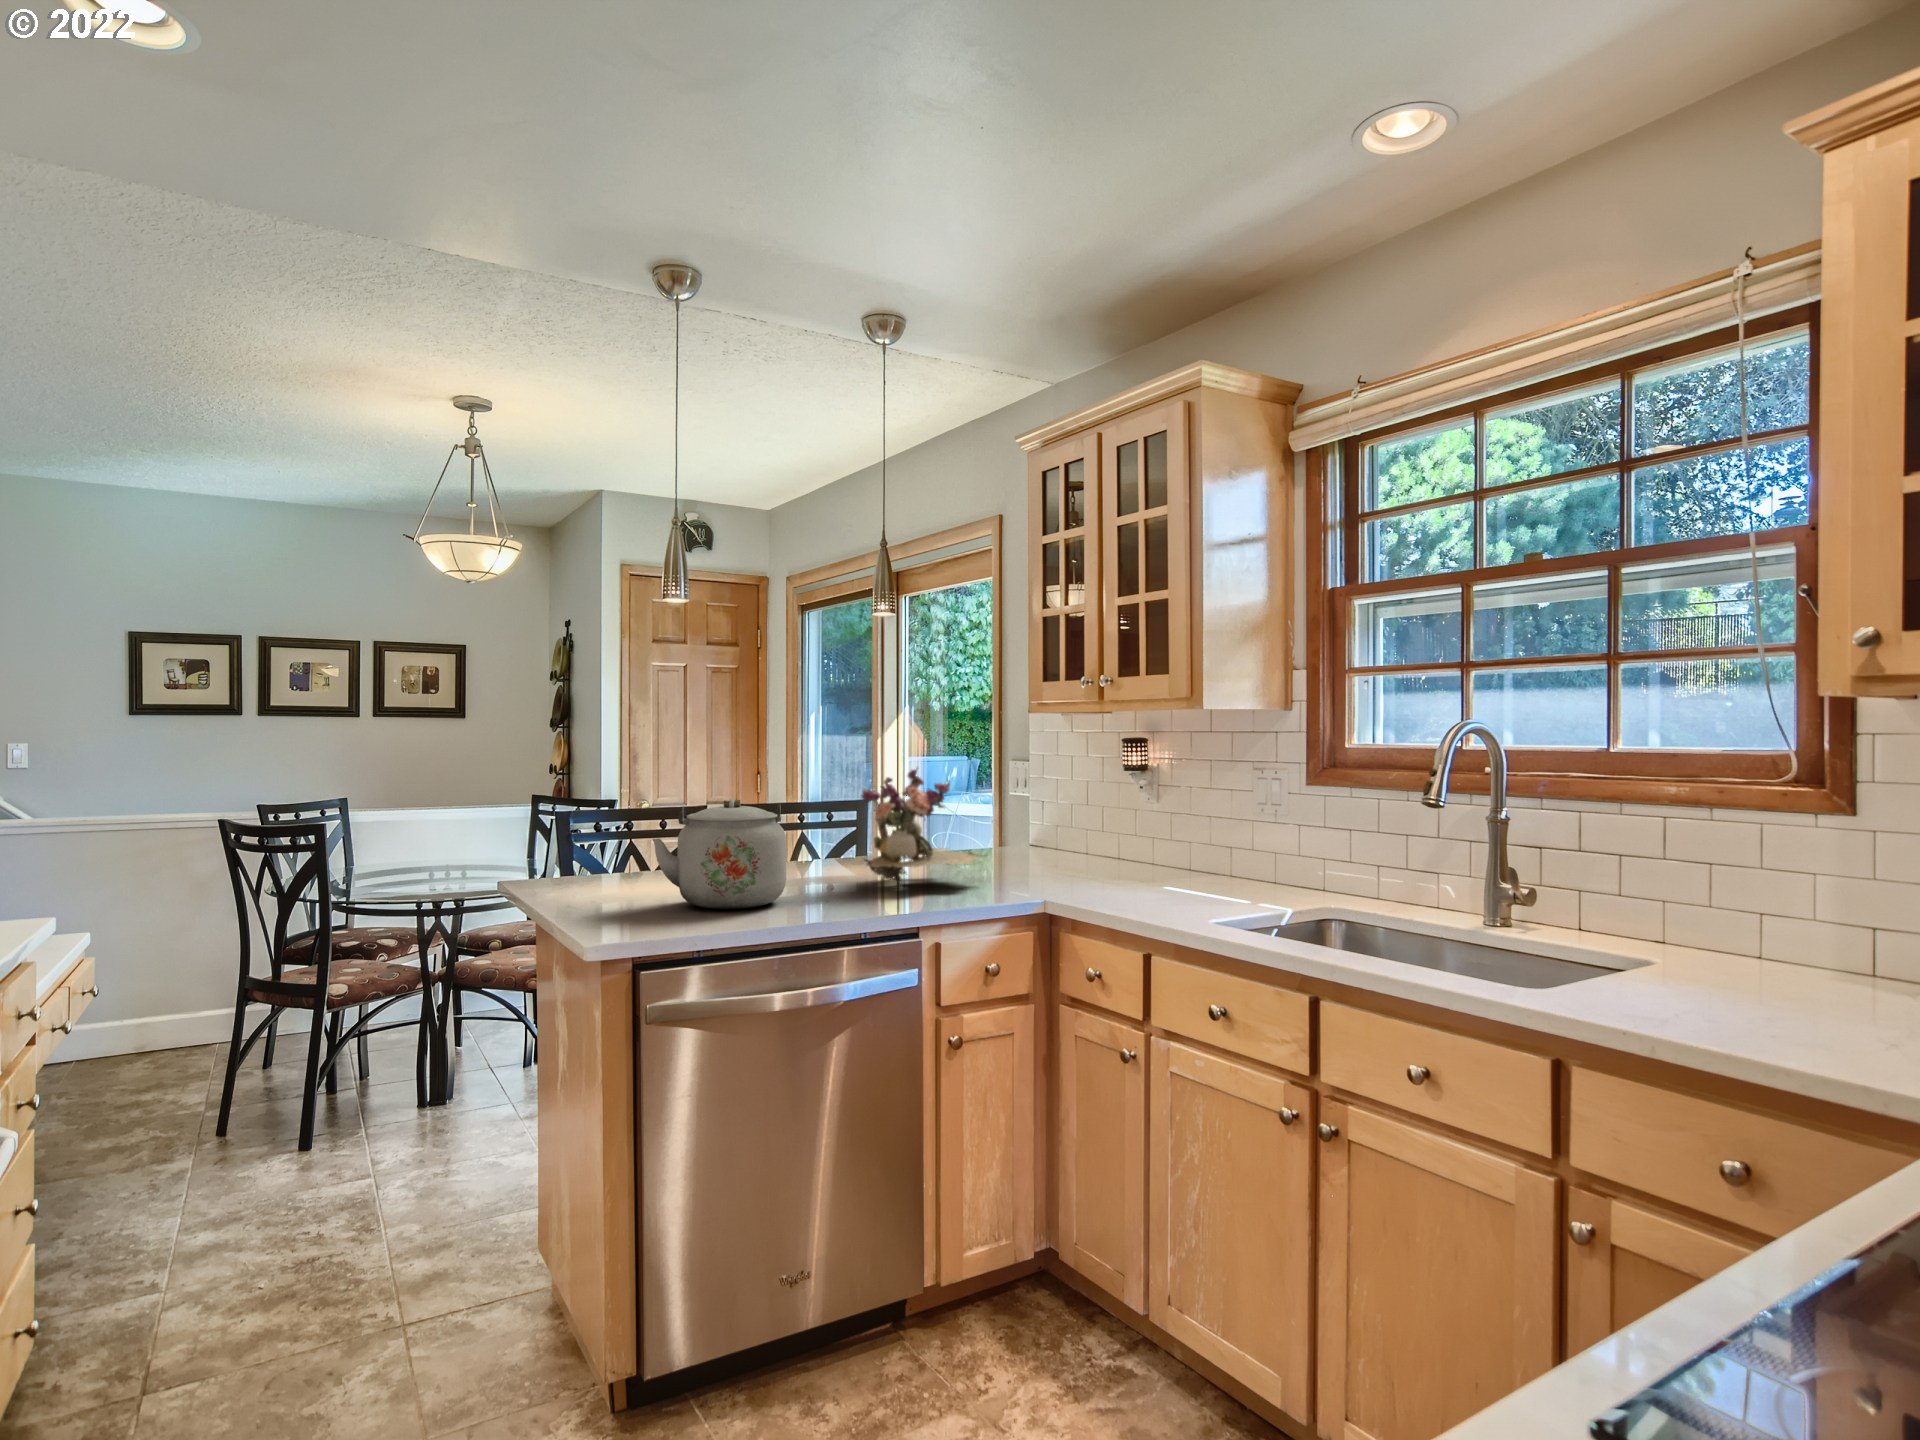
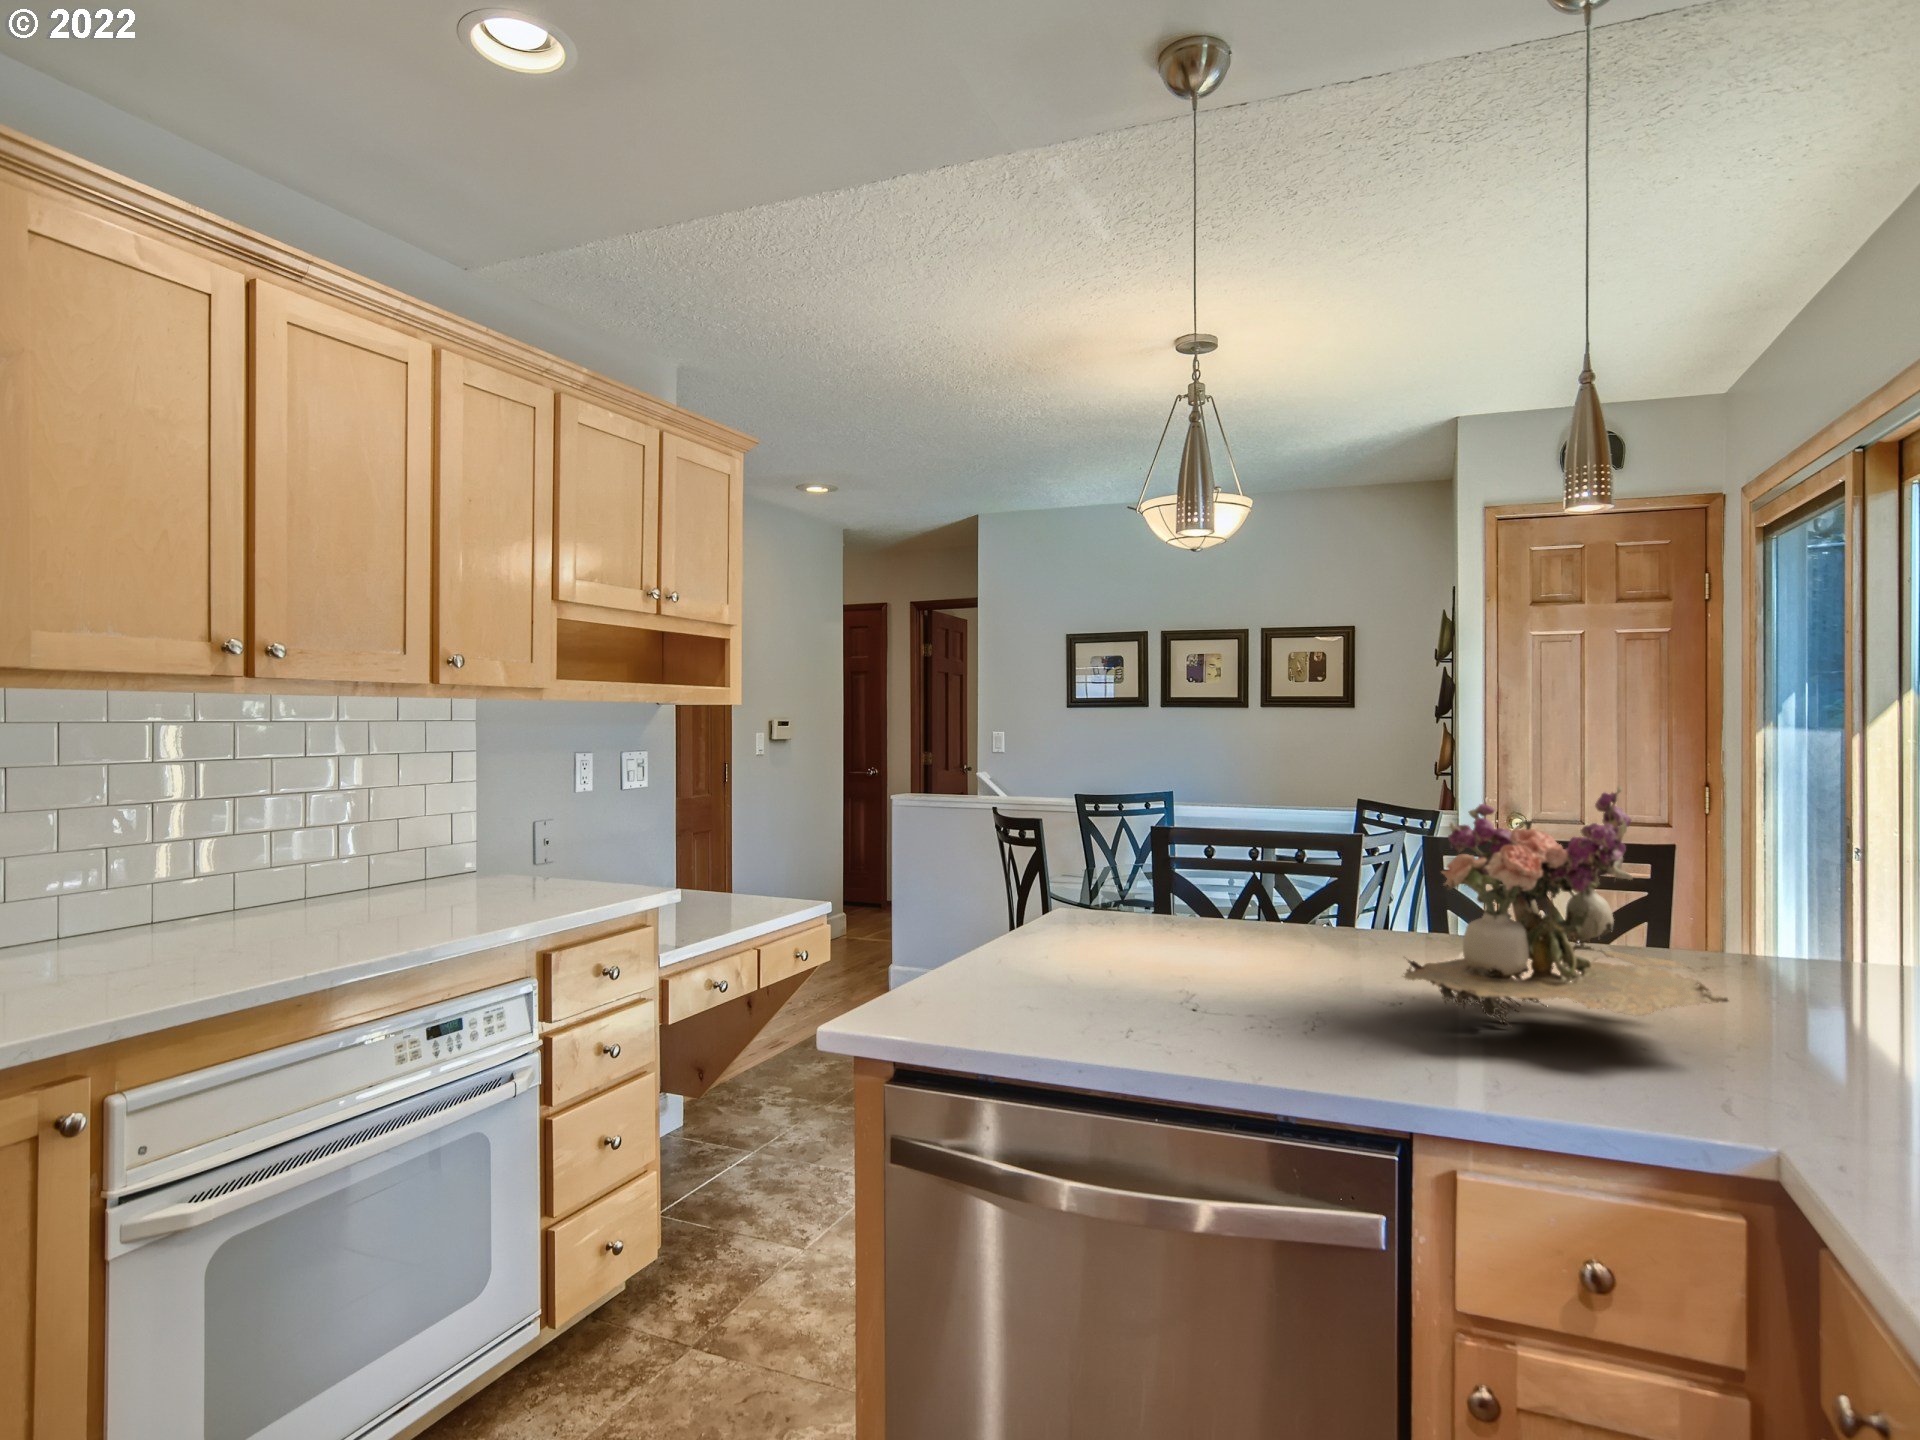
kettle: present [652,799,786,909] -> none [1040,822,1261,1008]

